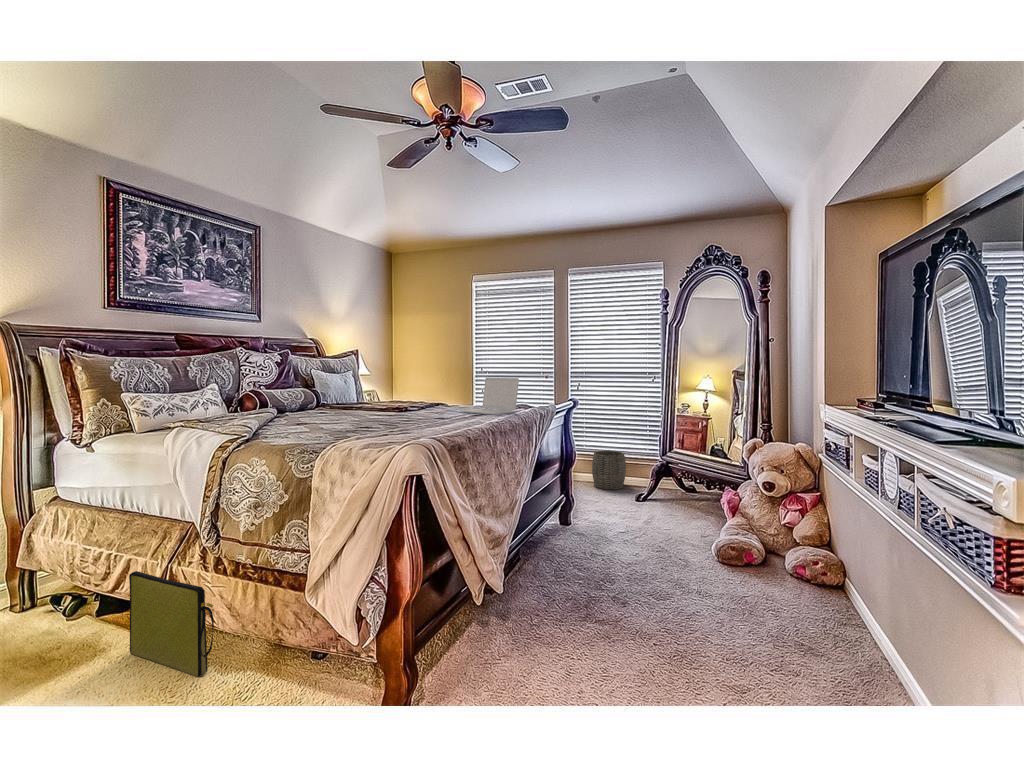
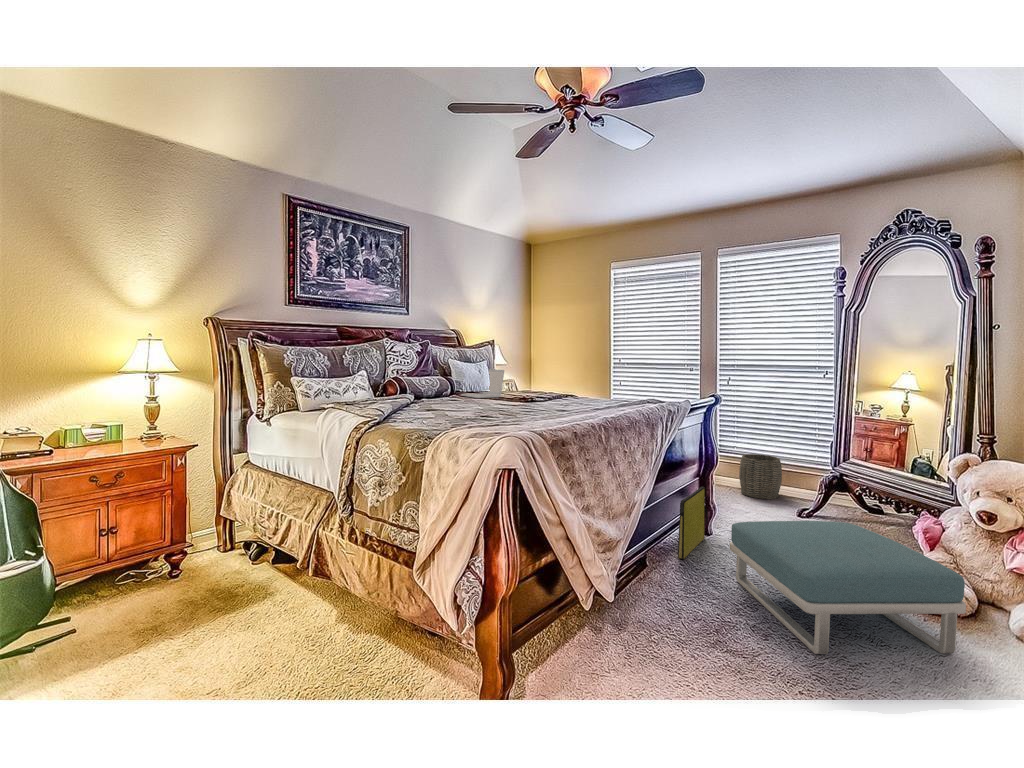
laptop: present [460,378,519,415] -> present [461,369,504,398]
footstool: none [593,502,762,611] -> present [730,521,966,654]
bag: present [129,571,214,677] -> present [678,487,708,559]

